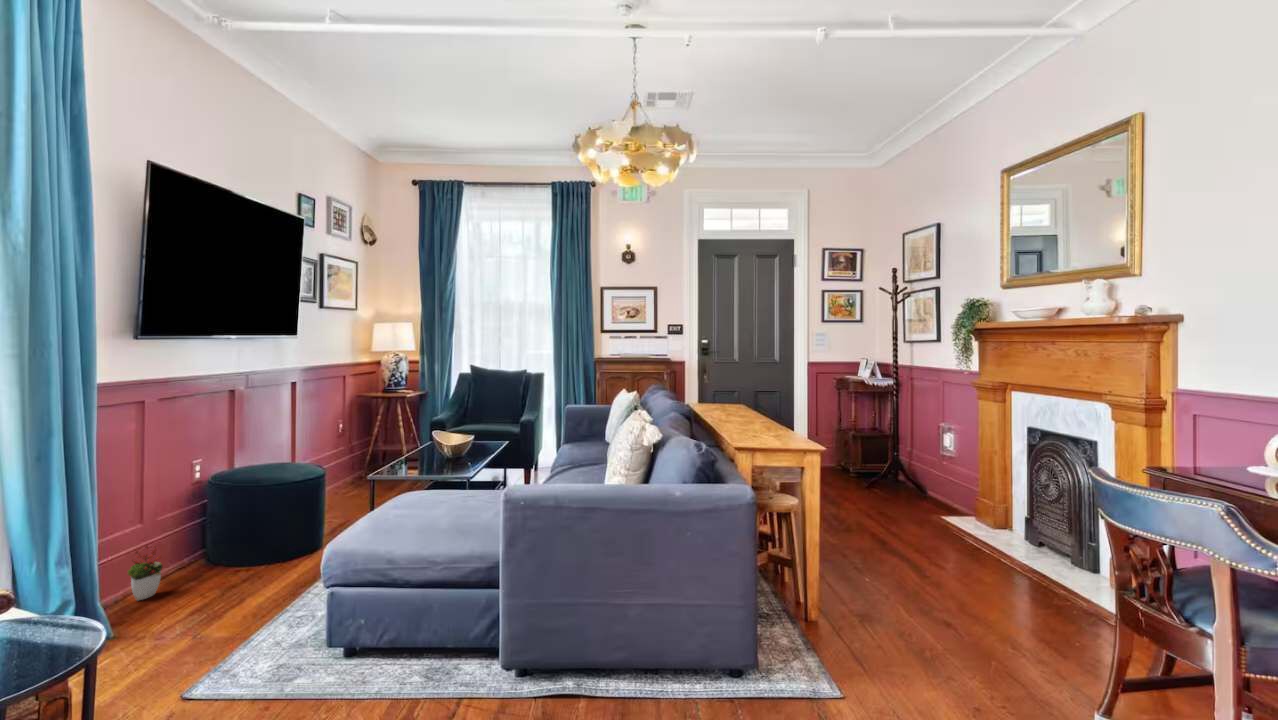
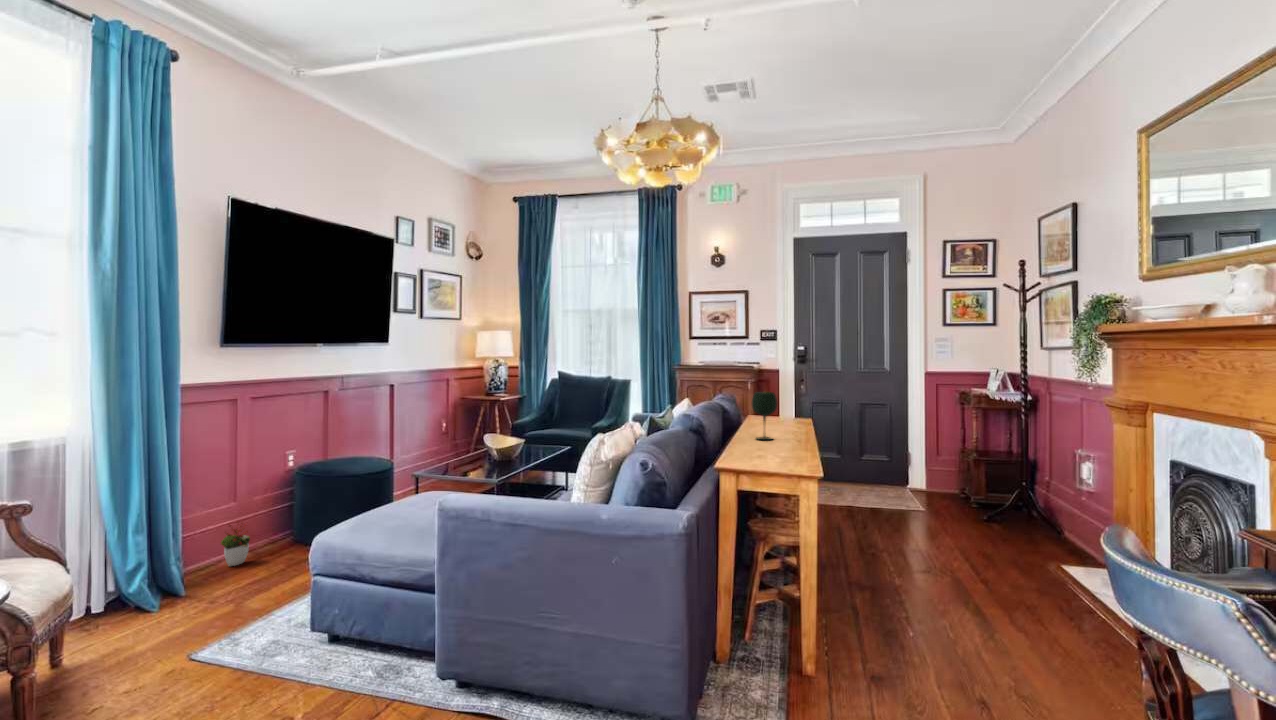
wine glass: none [734,379,757,422] -> present [752,392,777,440]

